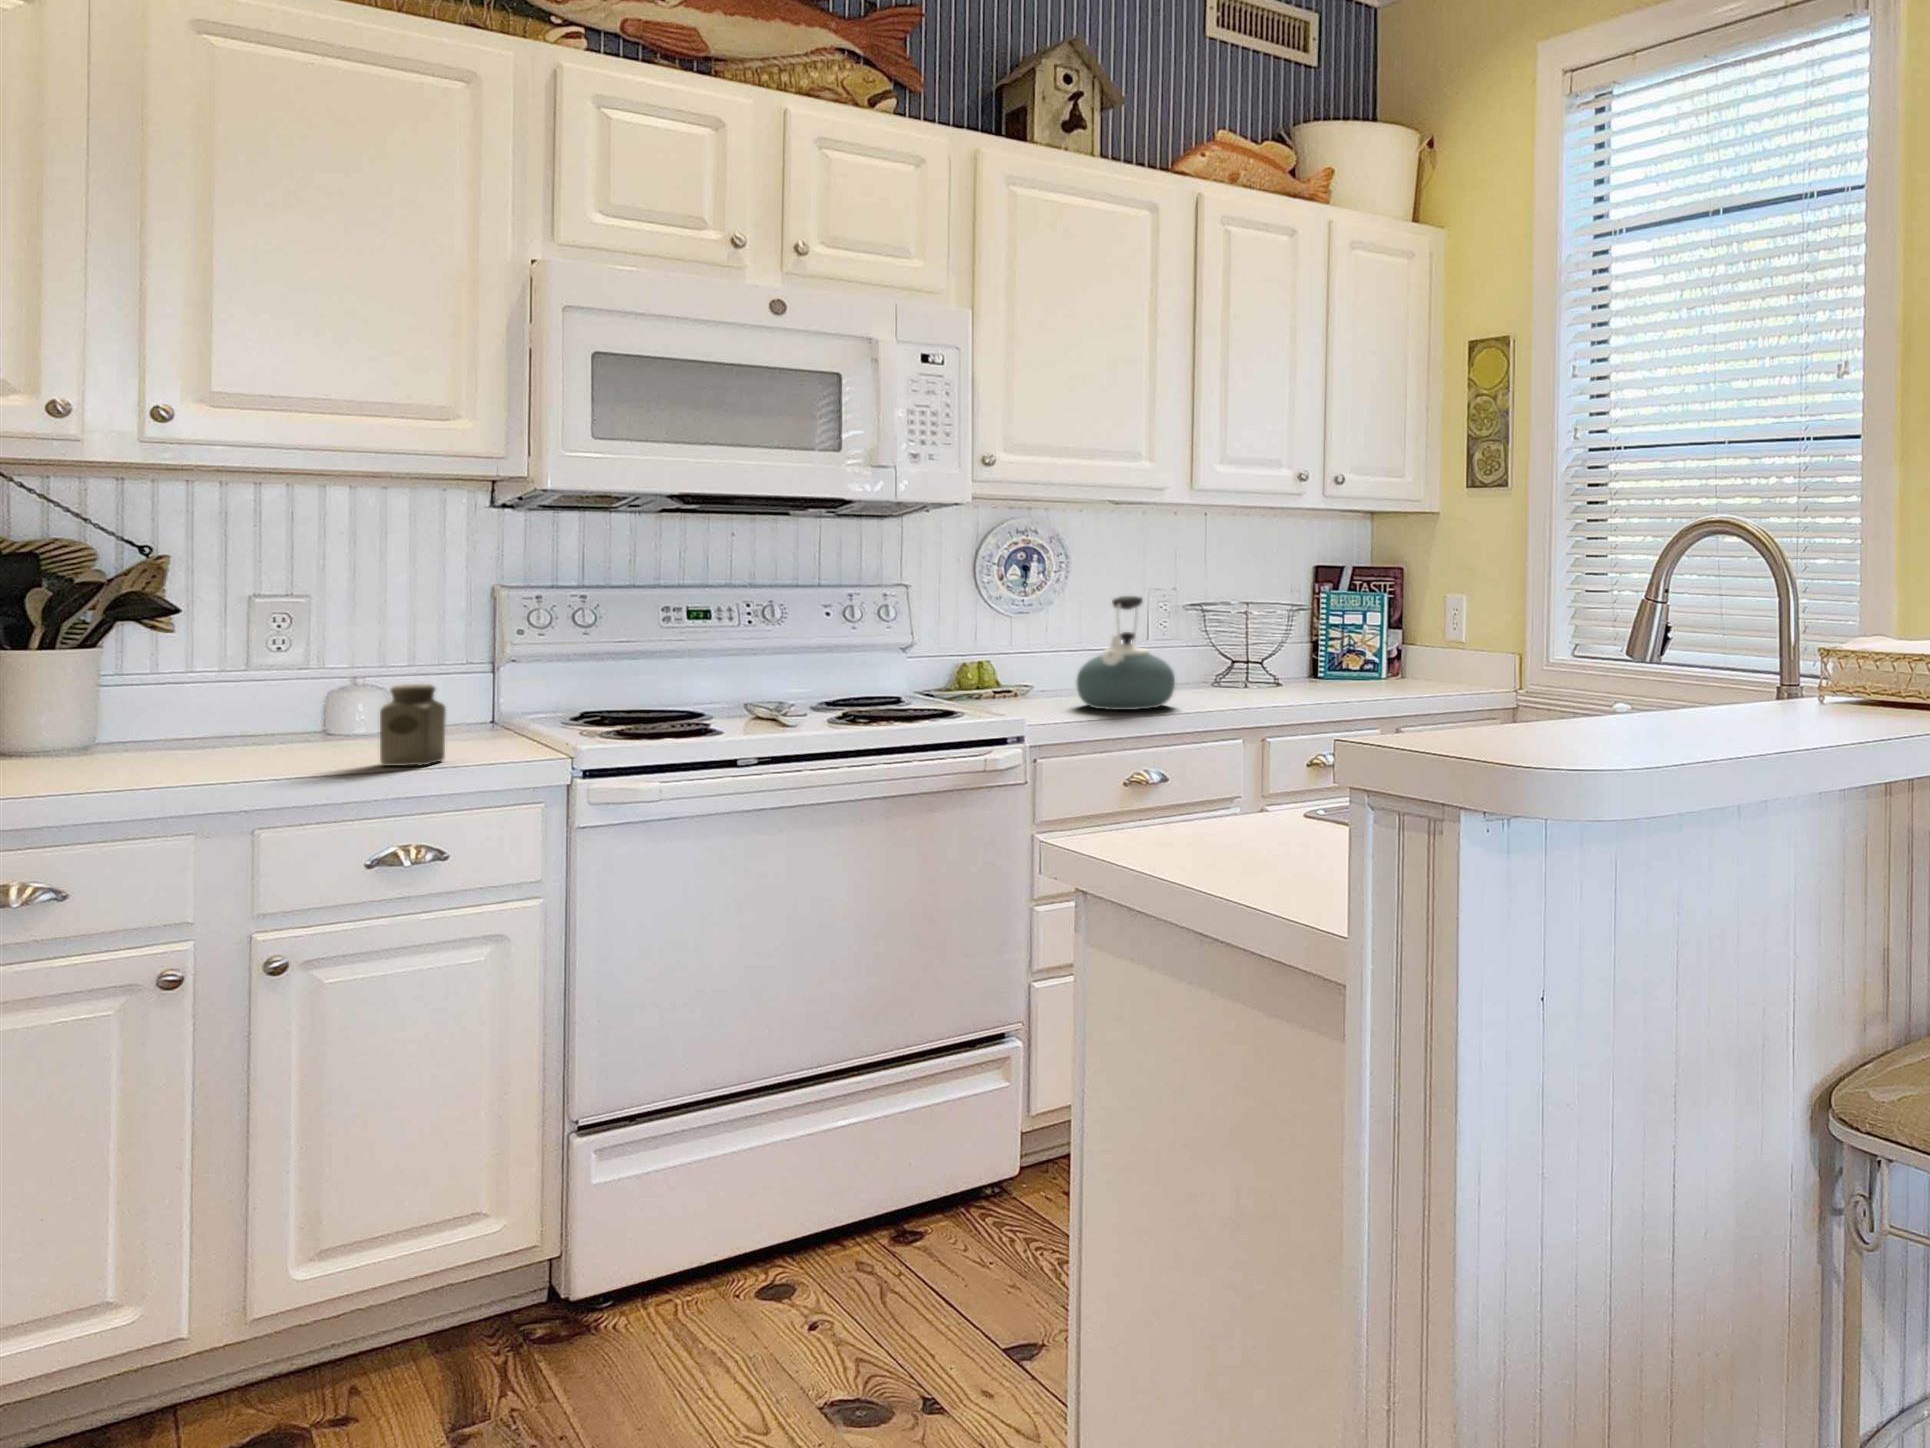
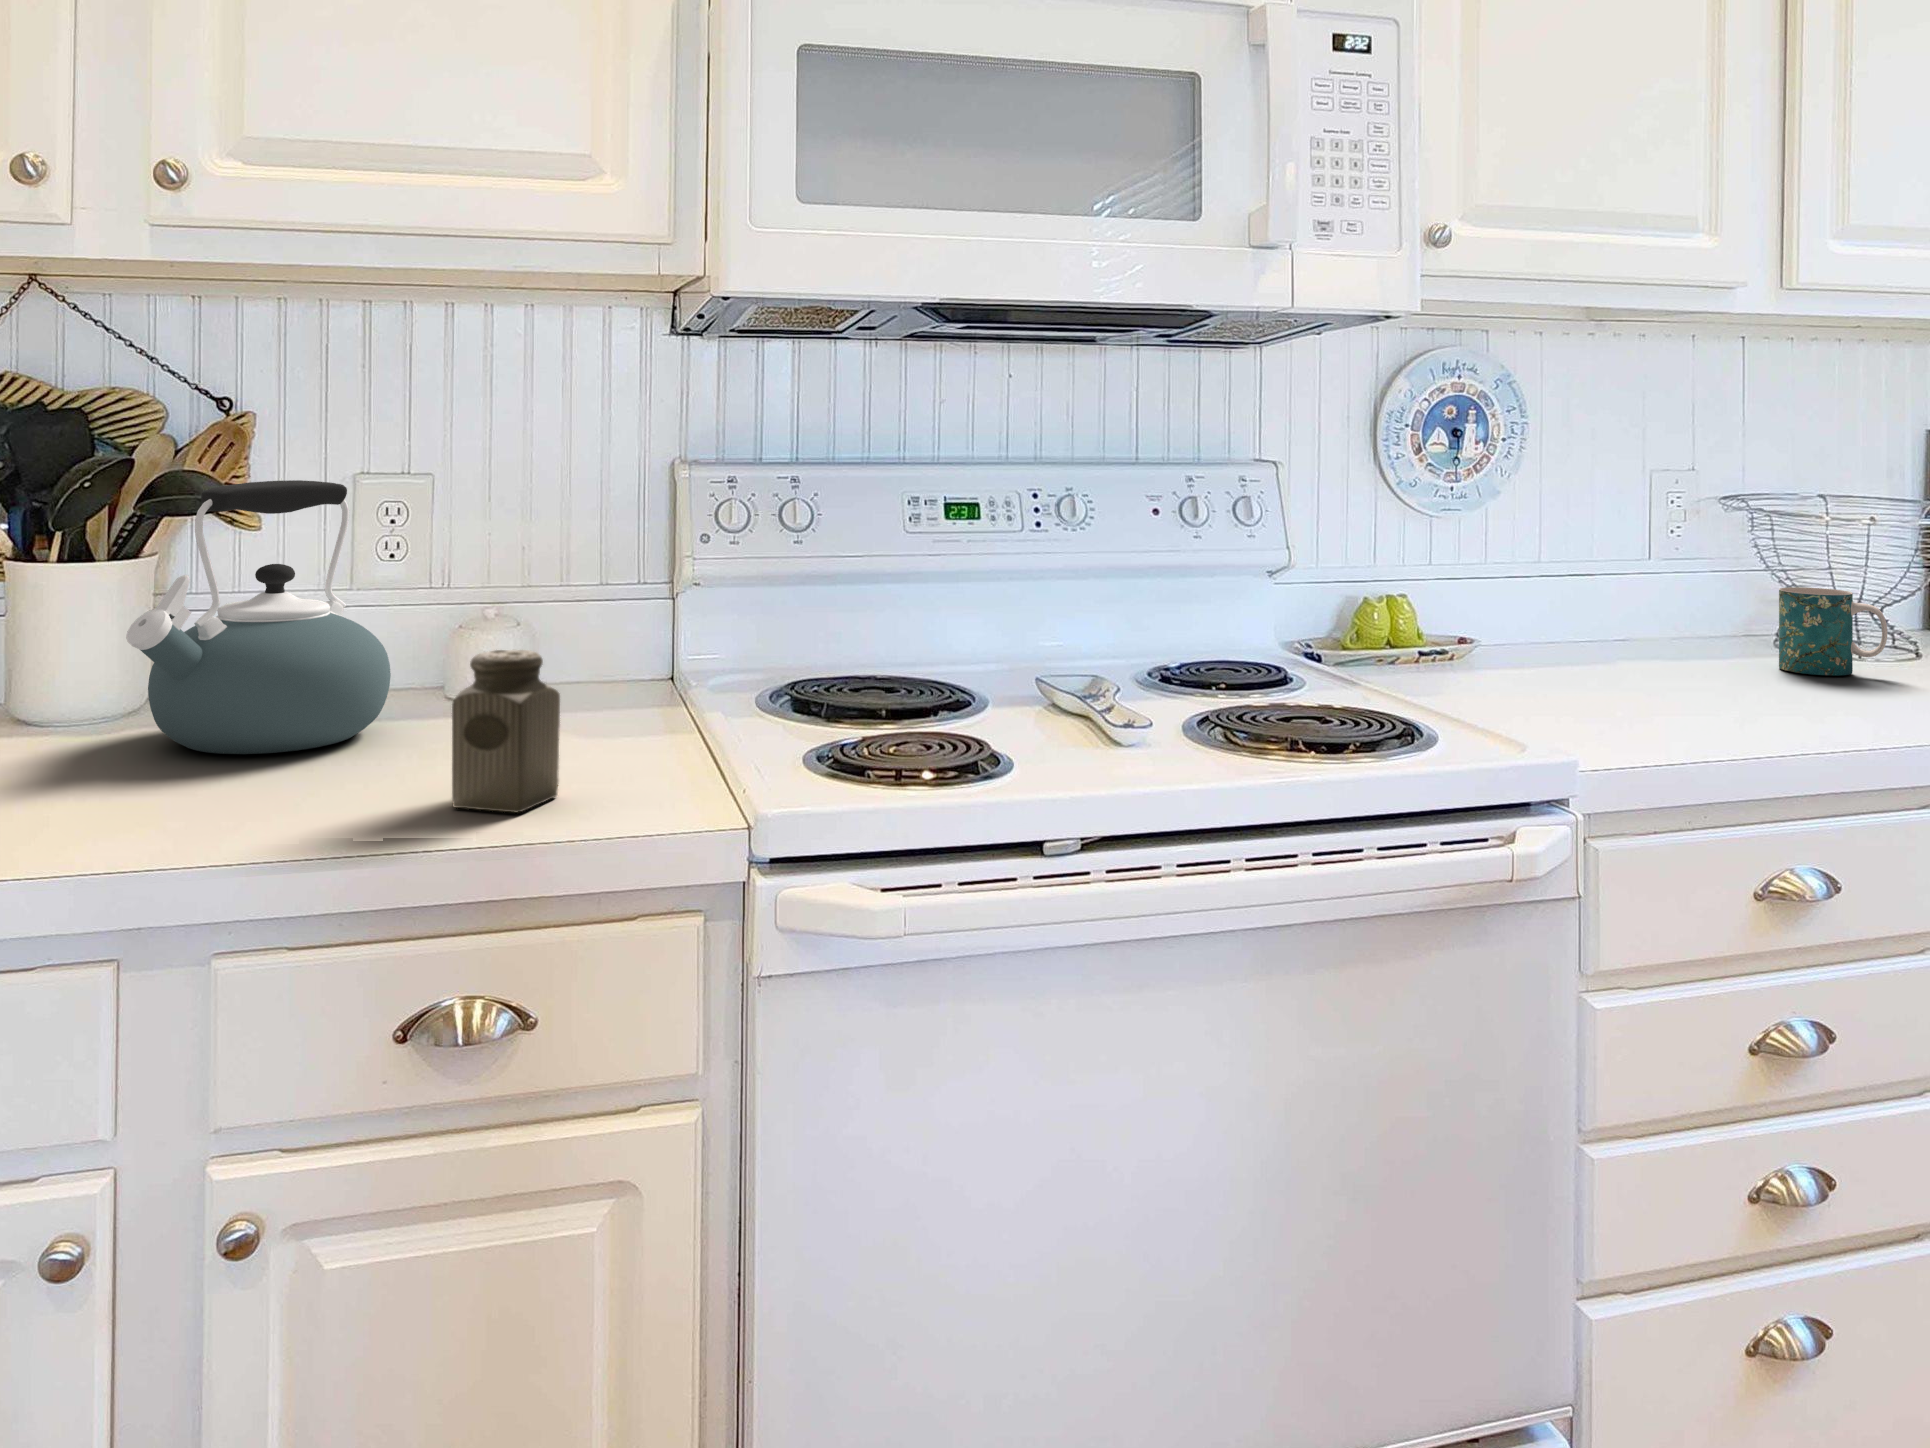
kettle: present [1077,596,1175,710] -> present [126,480,391,754]
mug: none [1200,651,1251,695] -> present [1779,587,1887,675]

